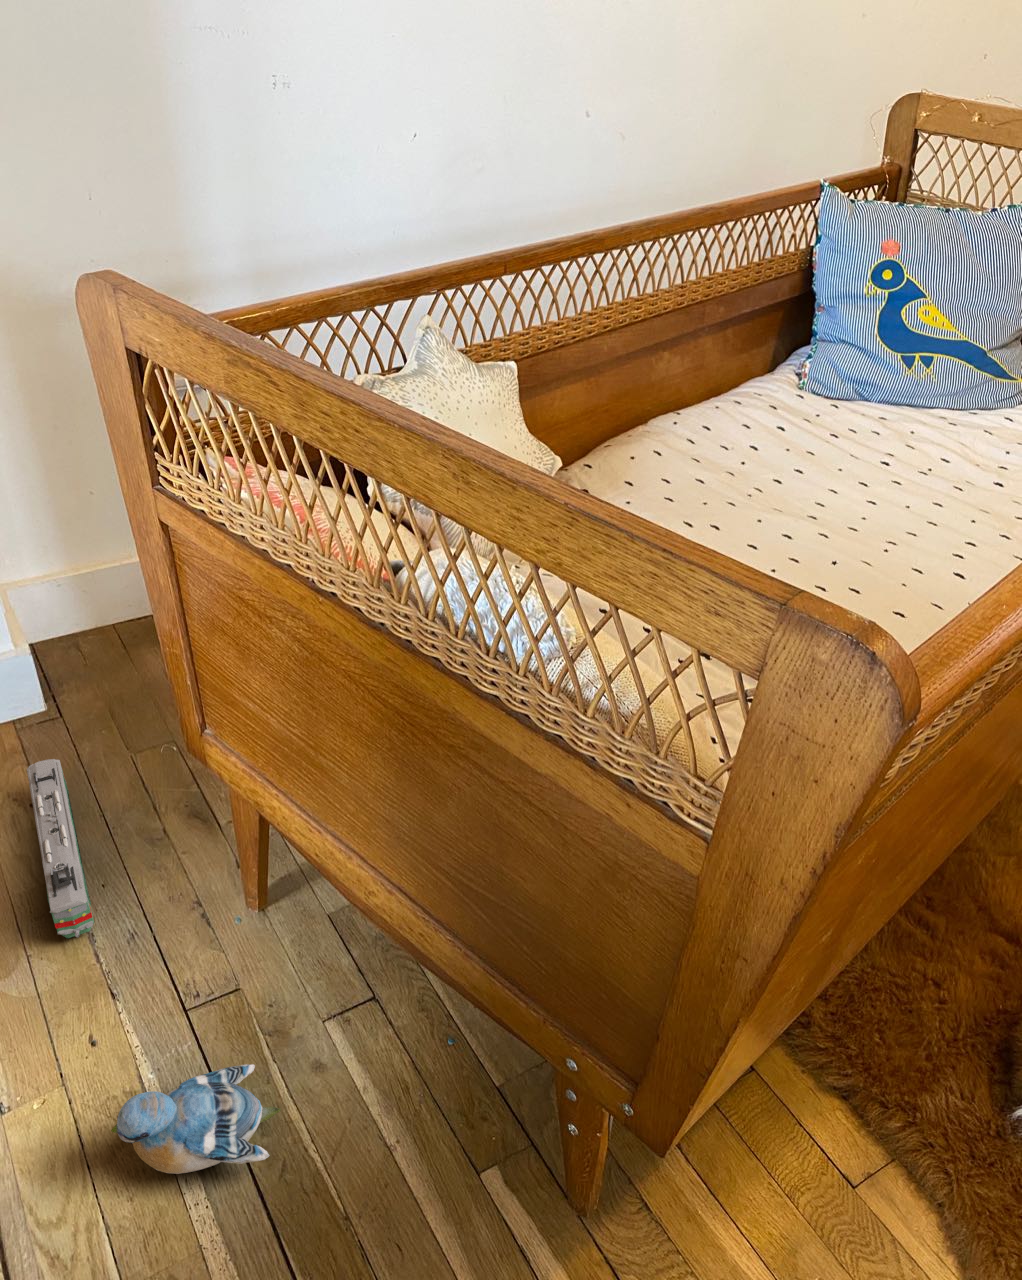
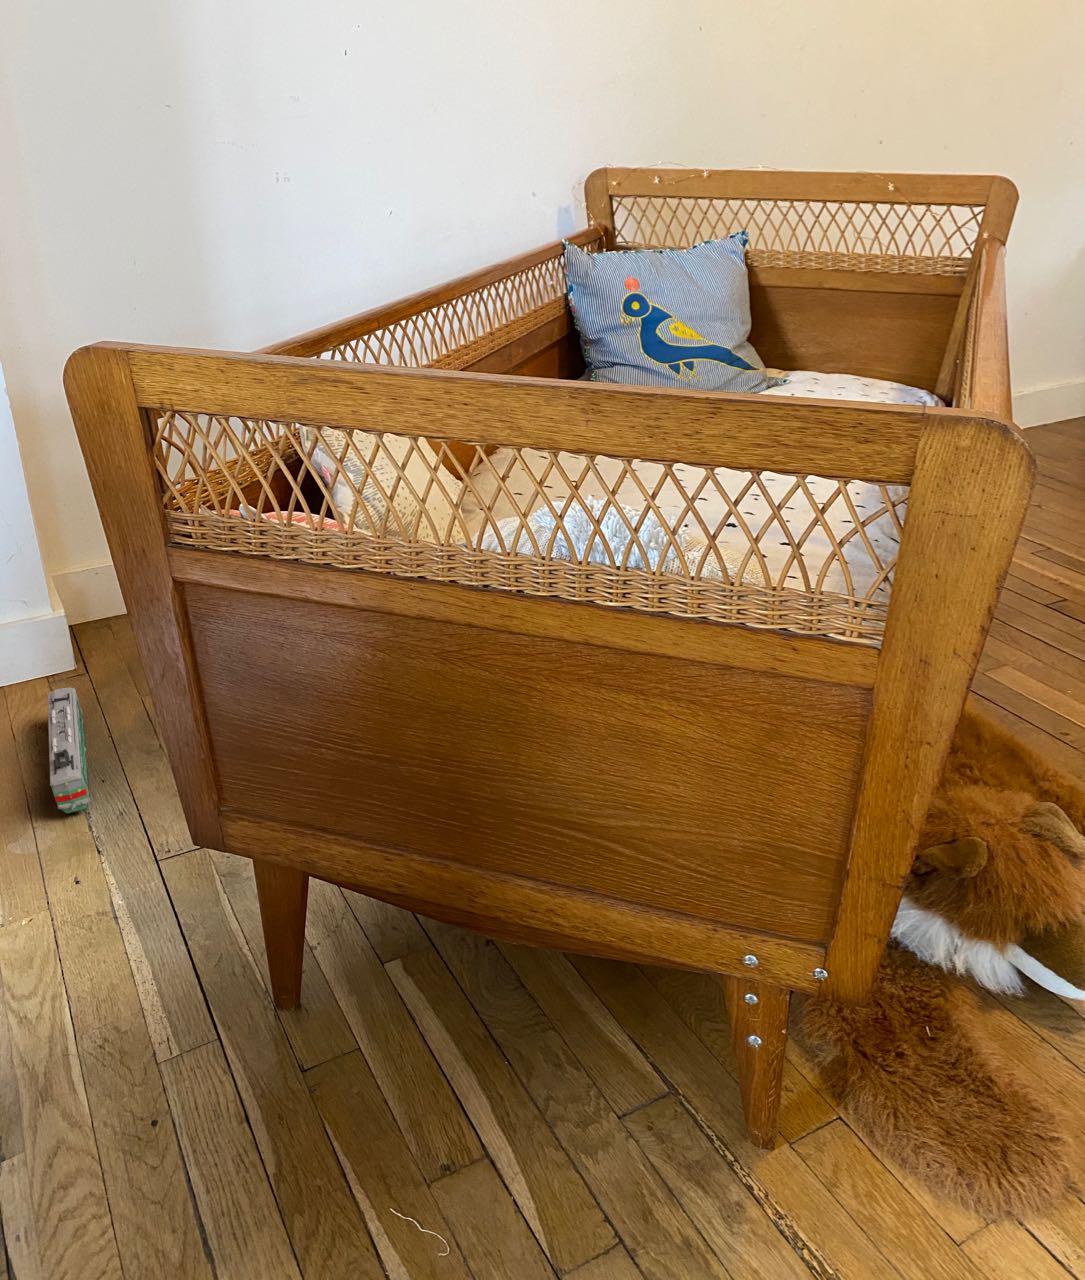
plush toy: present [111,1064,281,1174] -> none [72,882,221,958]

